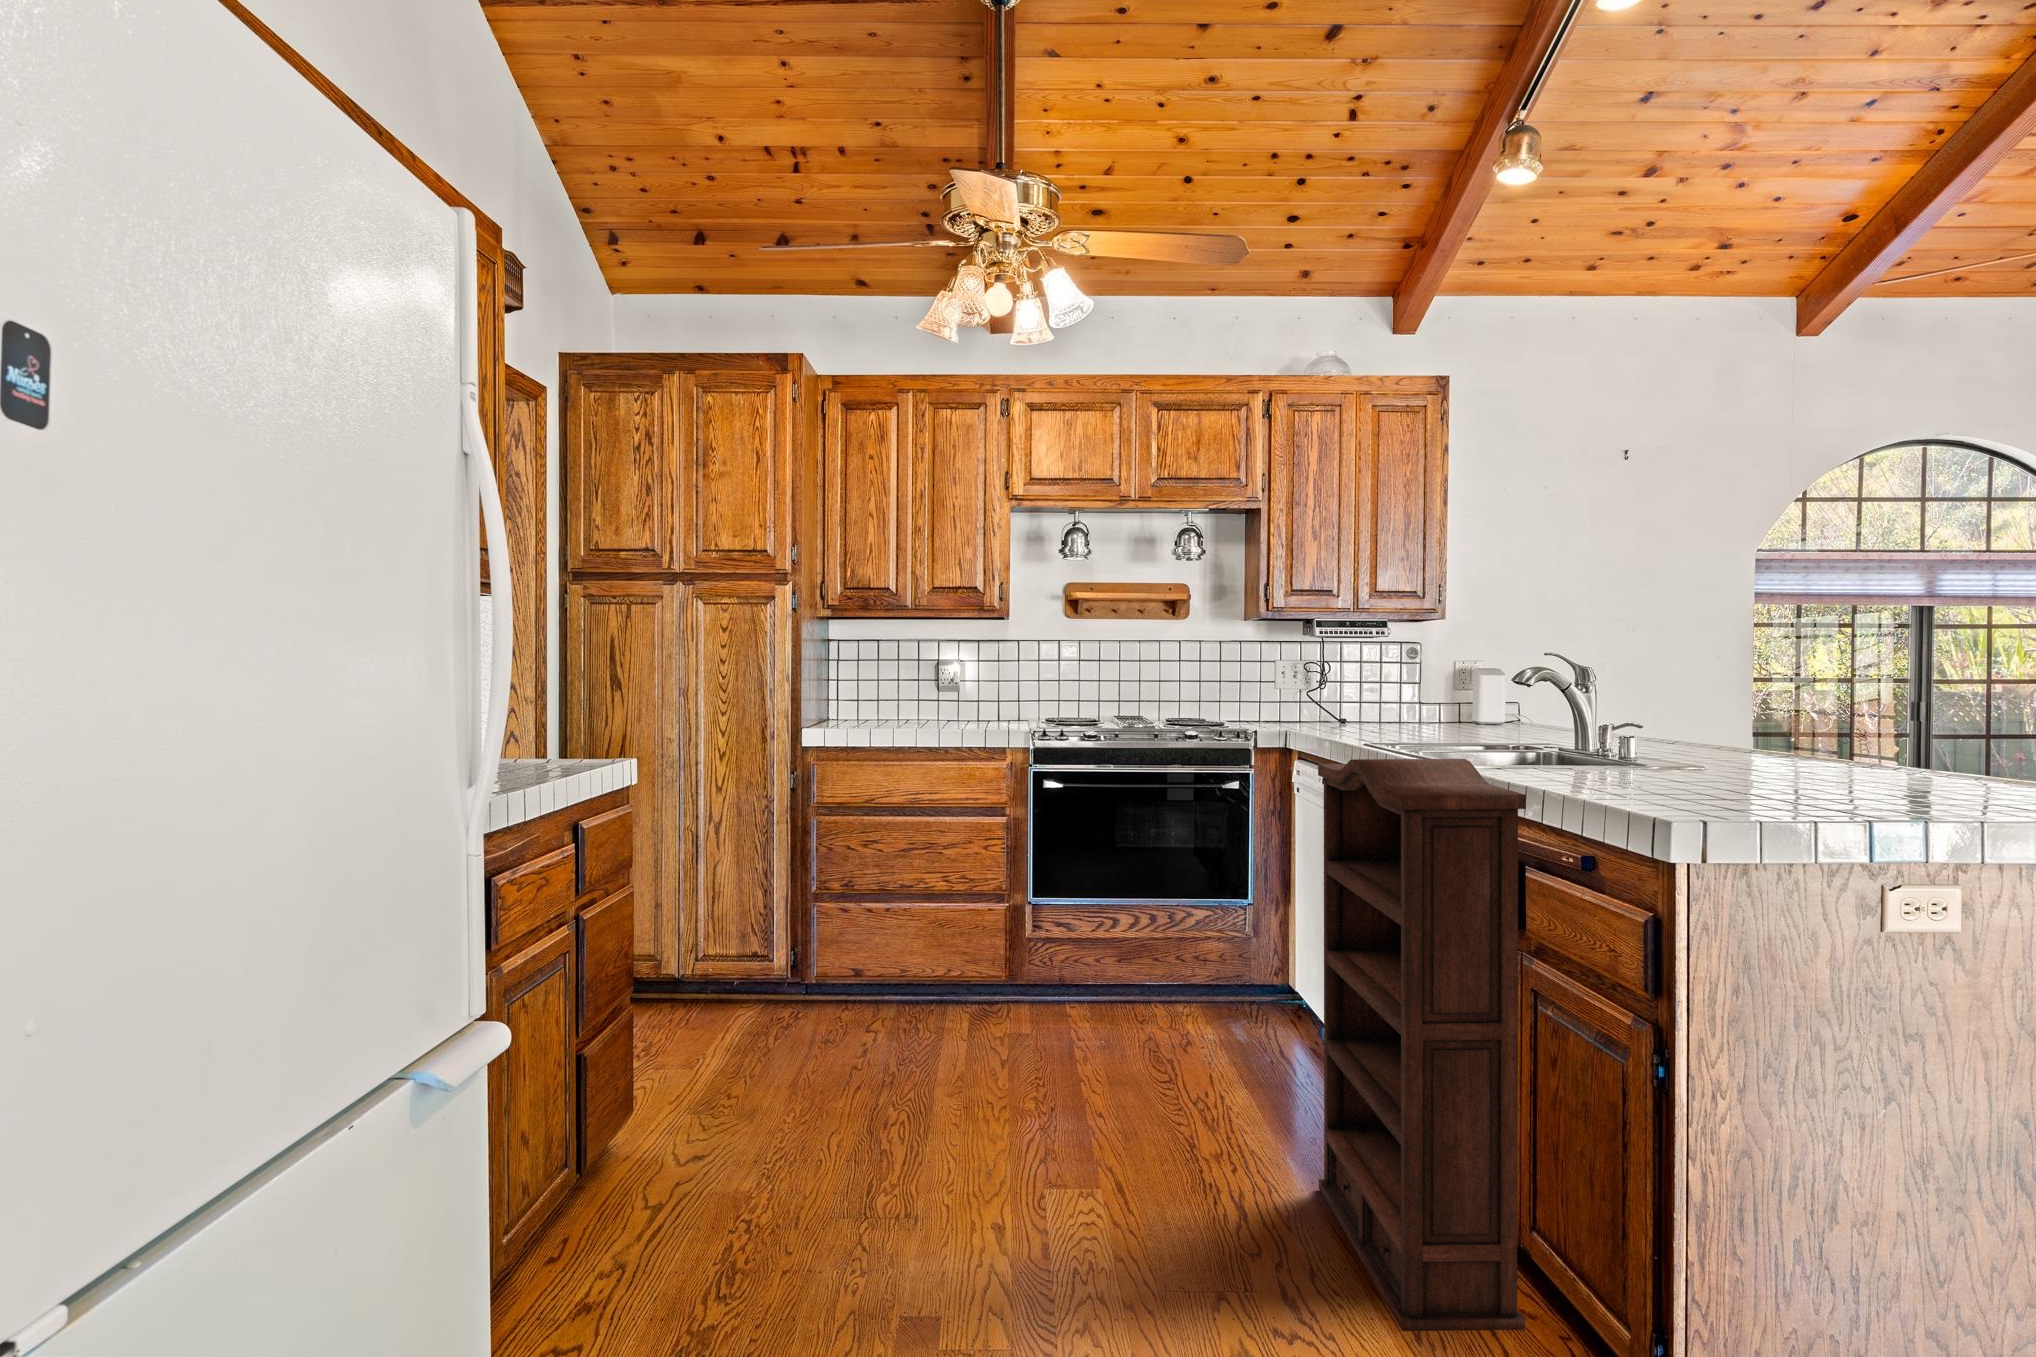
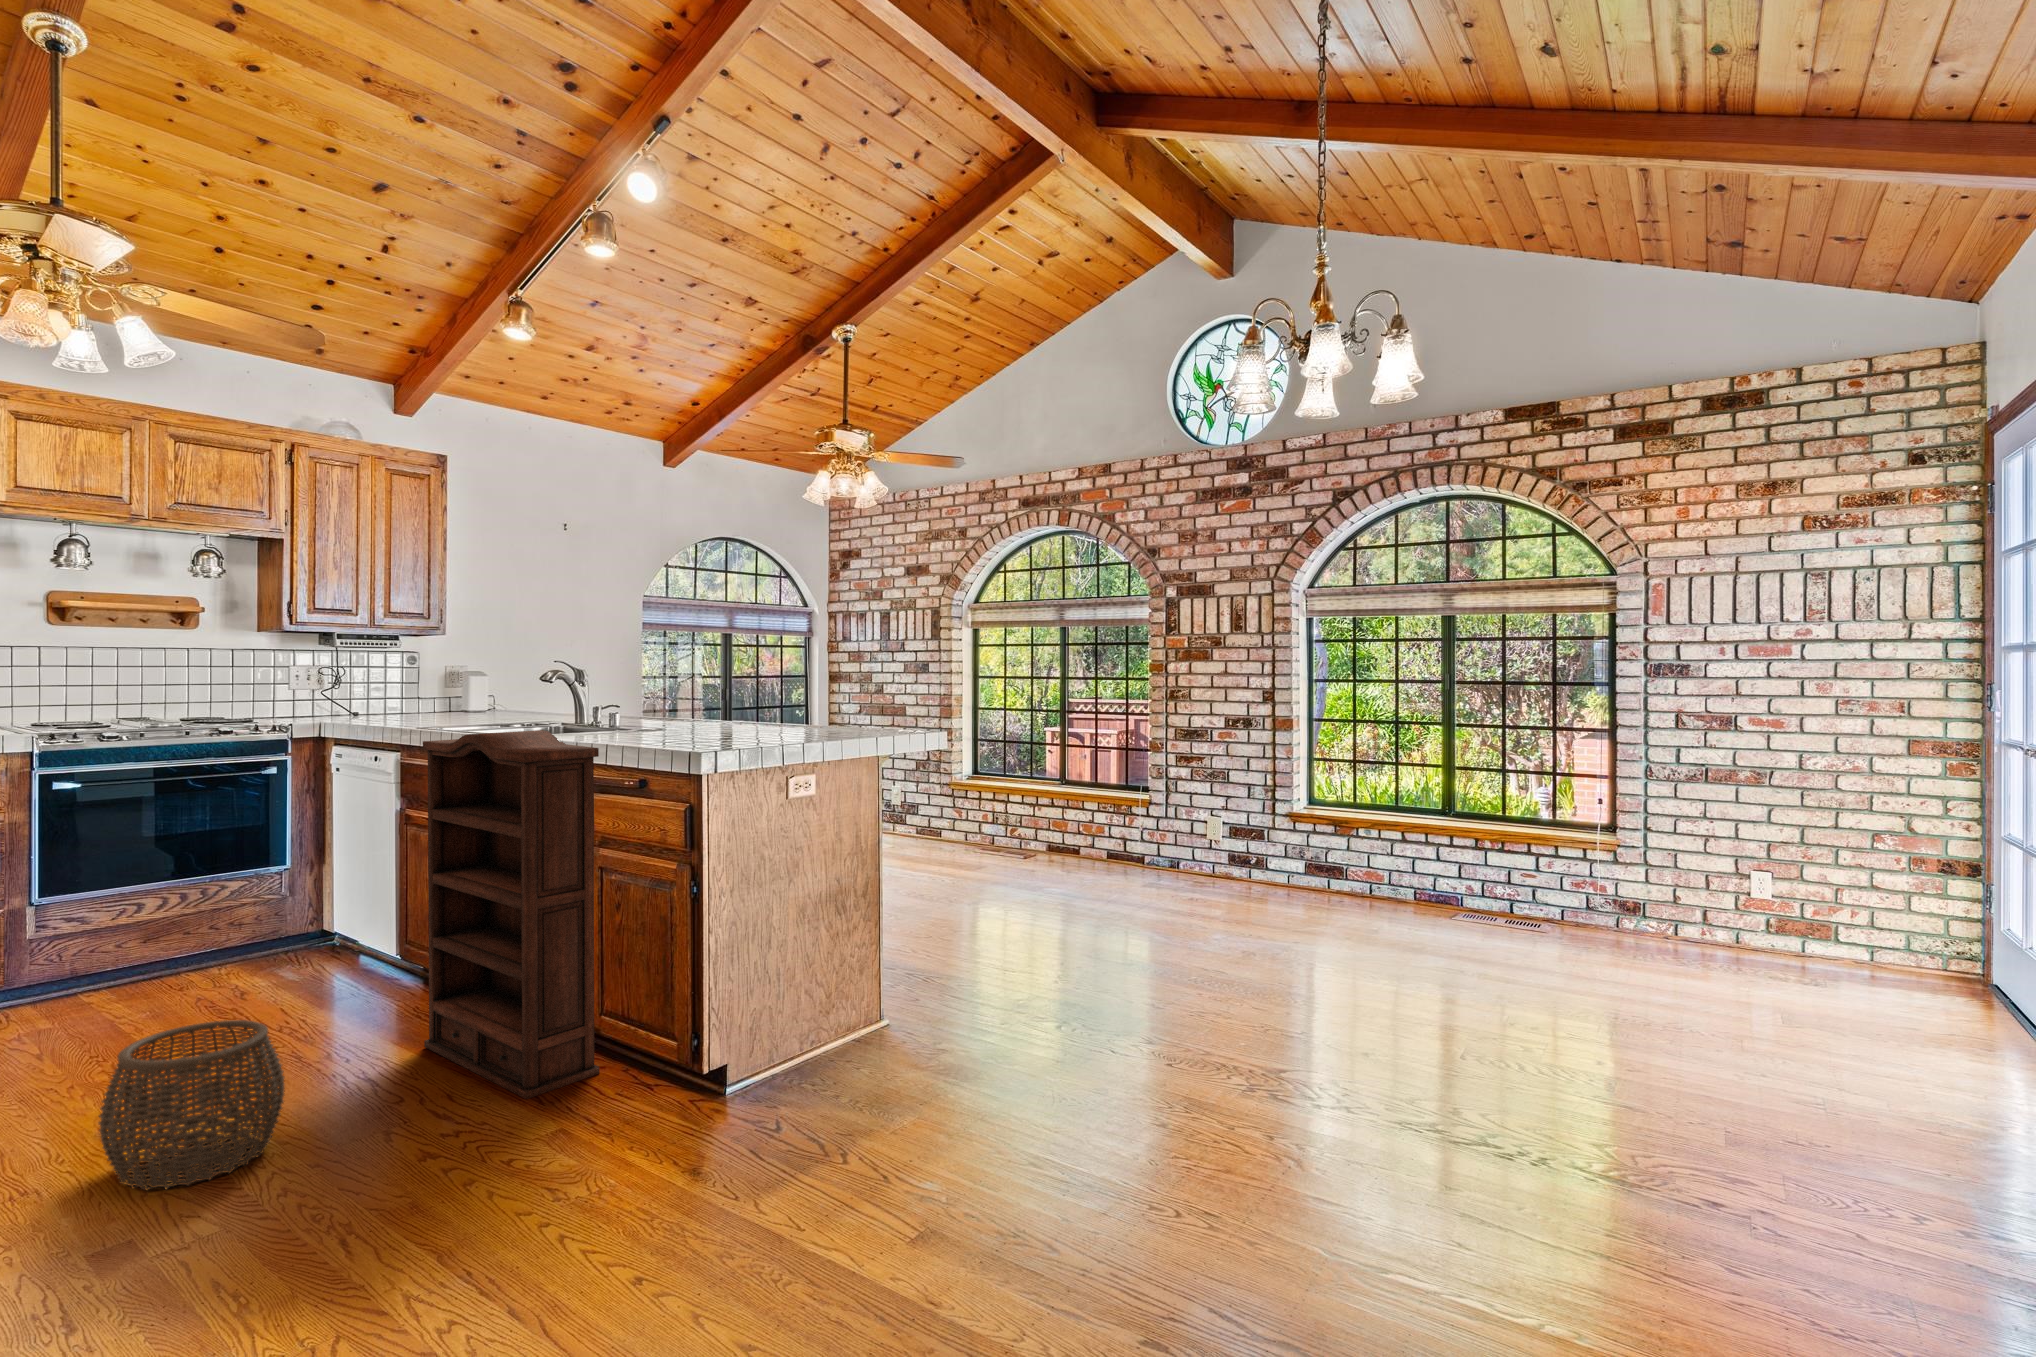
woven basket: none [939,1090,1116,1292] -> present [99,1020,285,1190]

